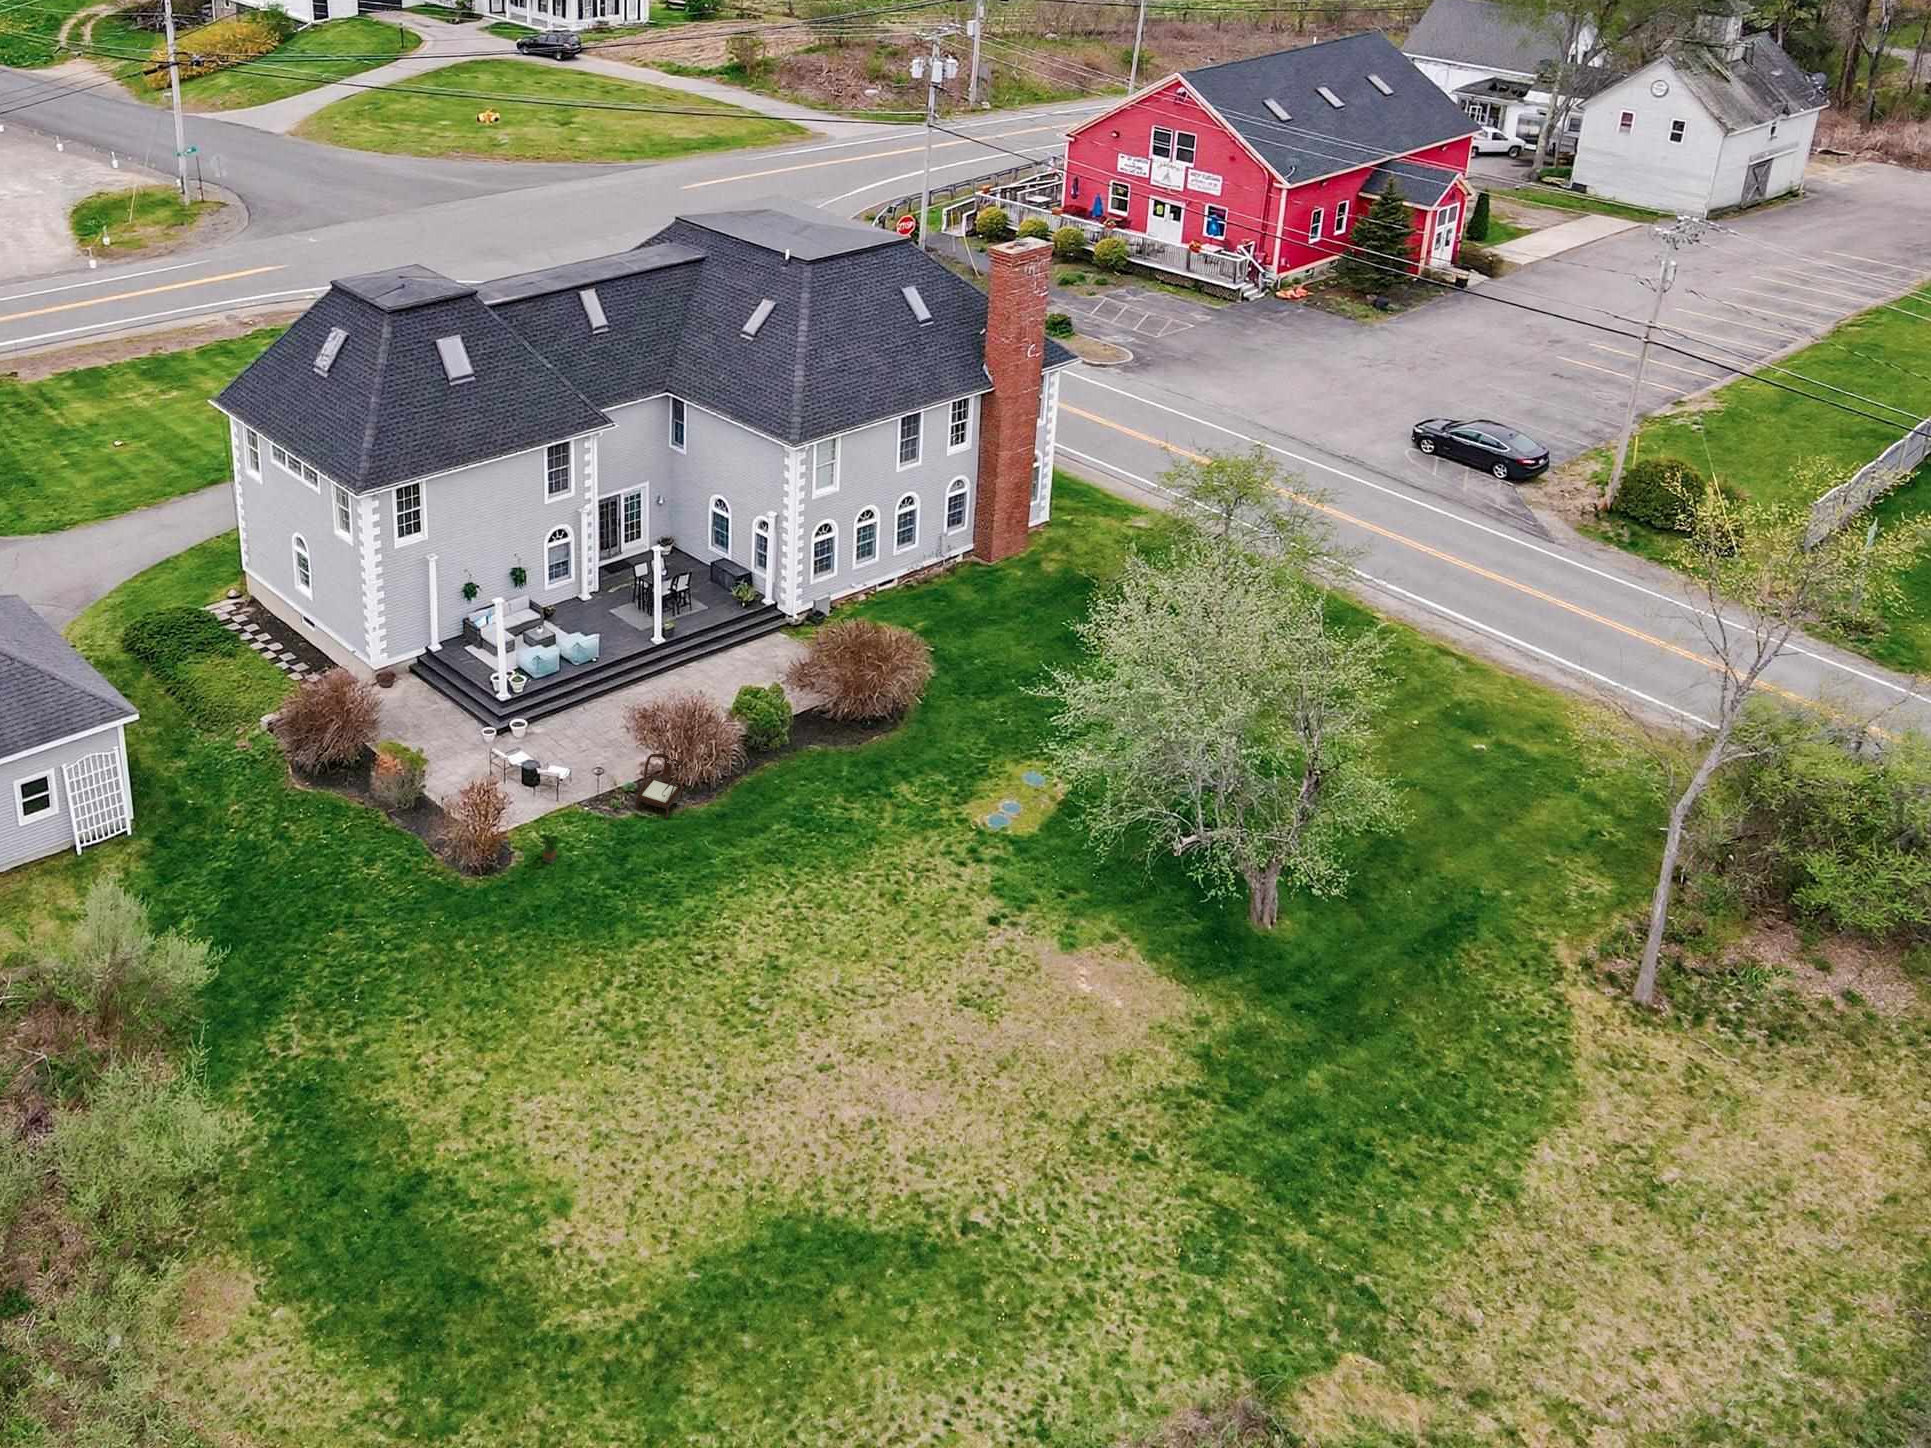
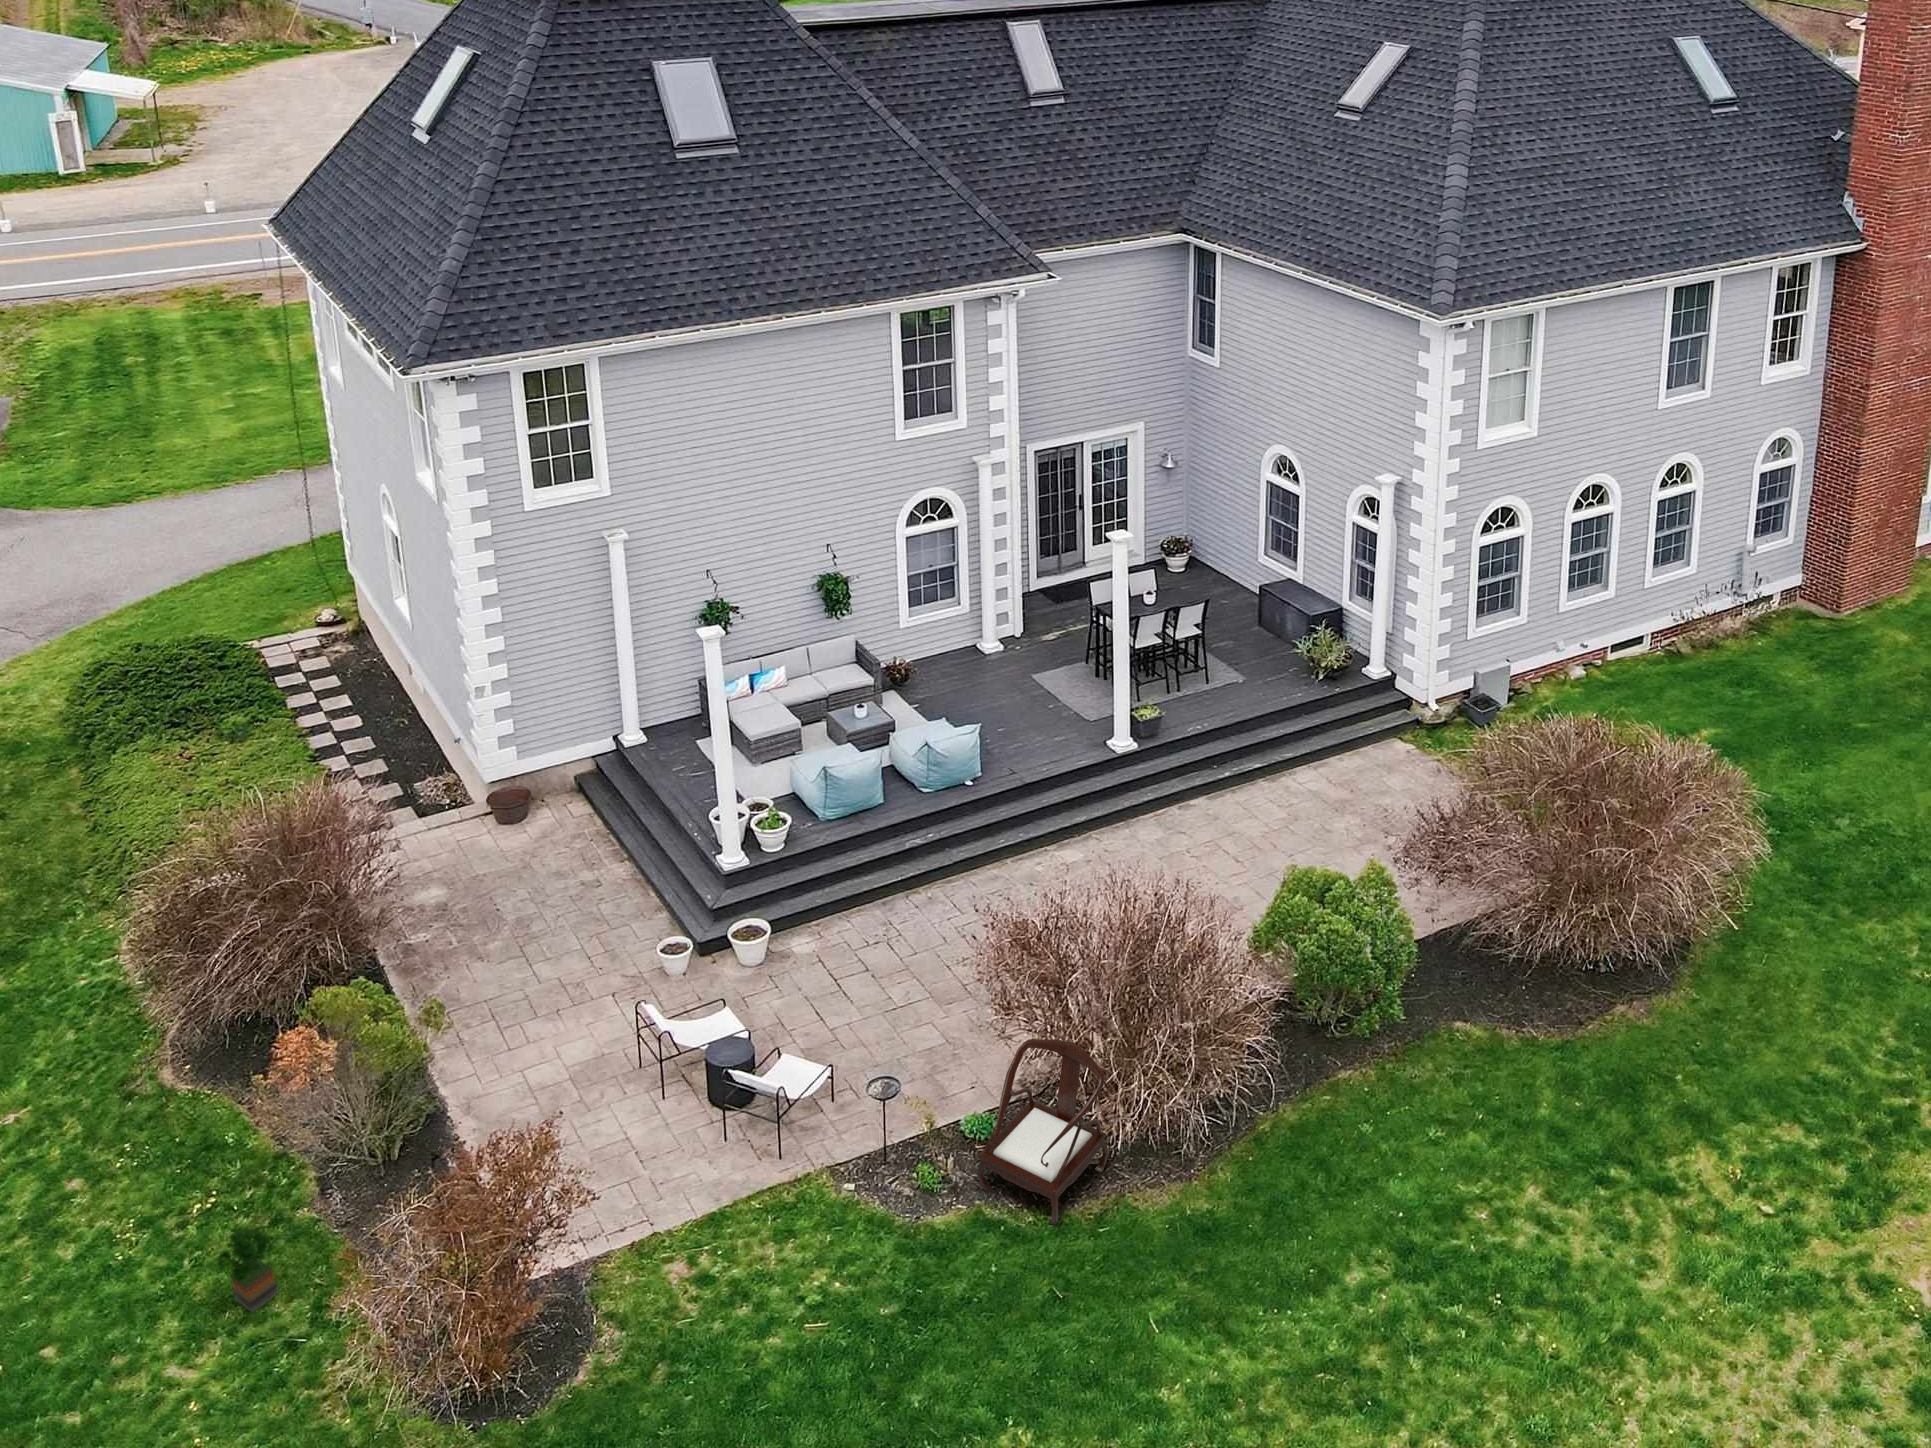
potted tree: present [542,835,558,864] -> present [217,1229,279,1312]

